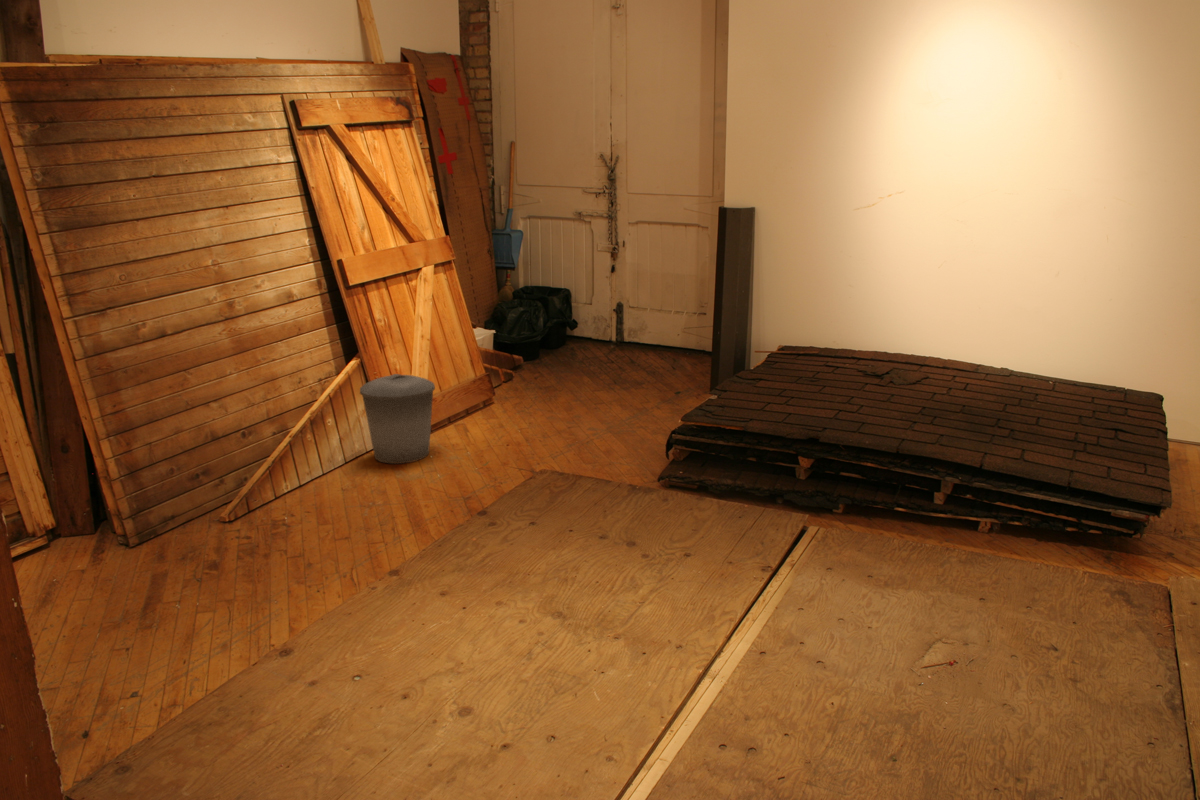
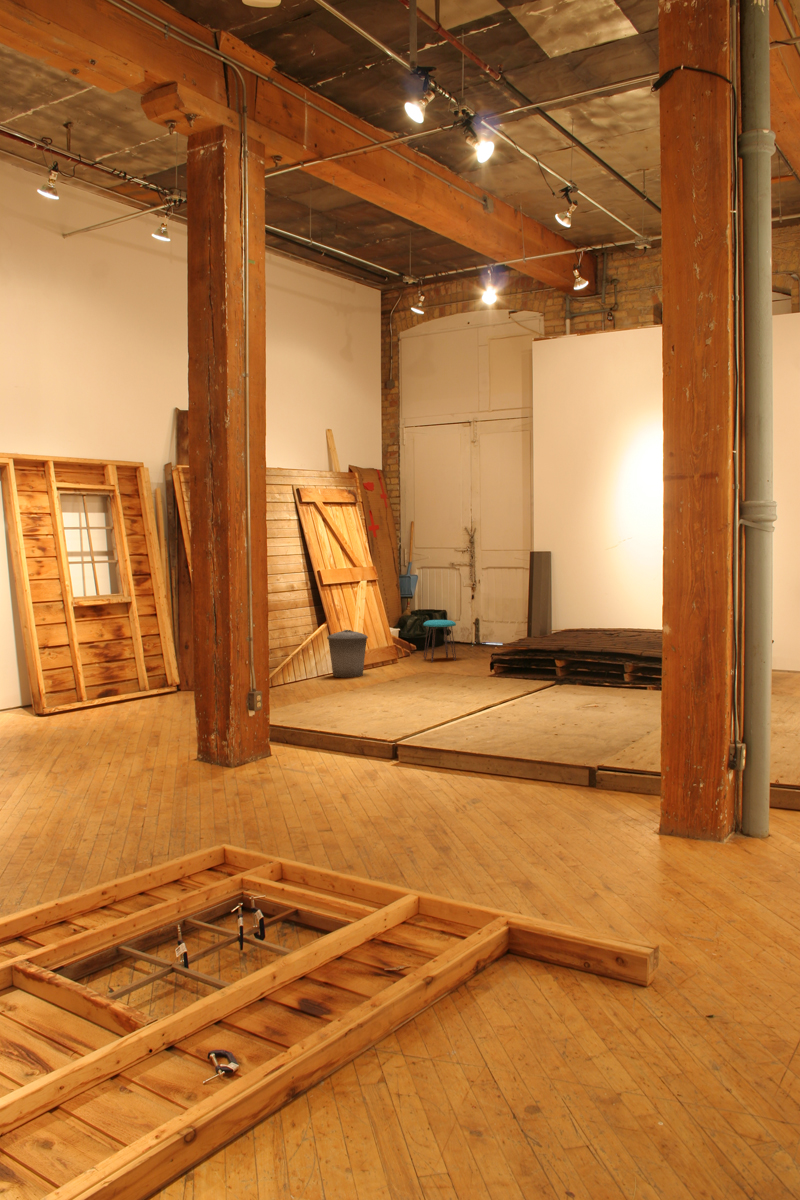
stool: none [535,328,593,406] -> present [423,620,456,662]

